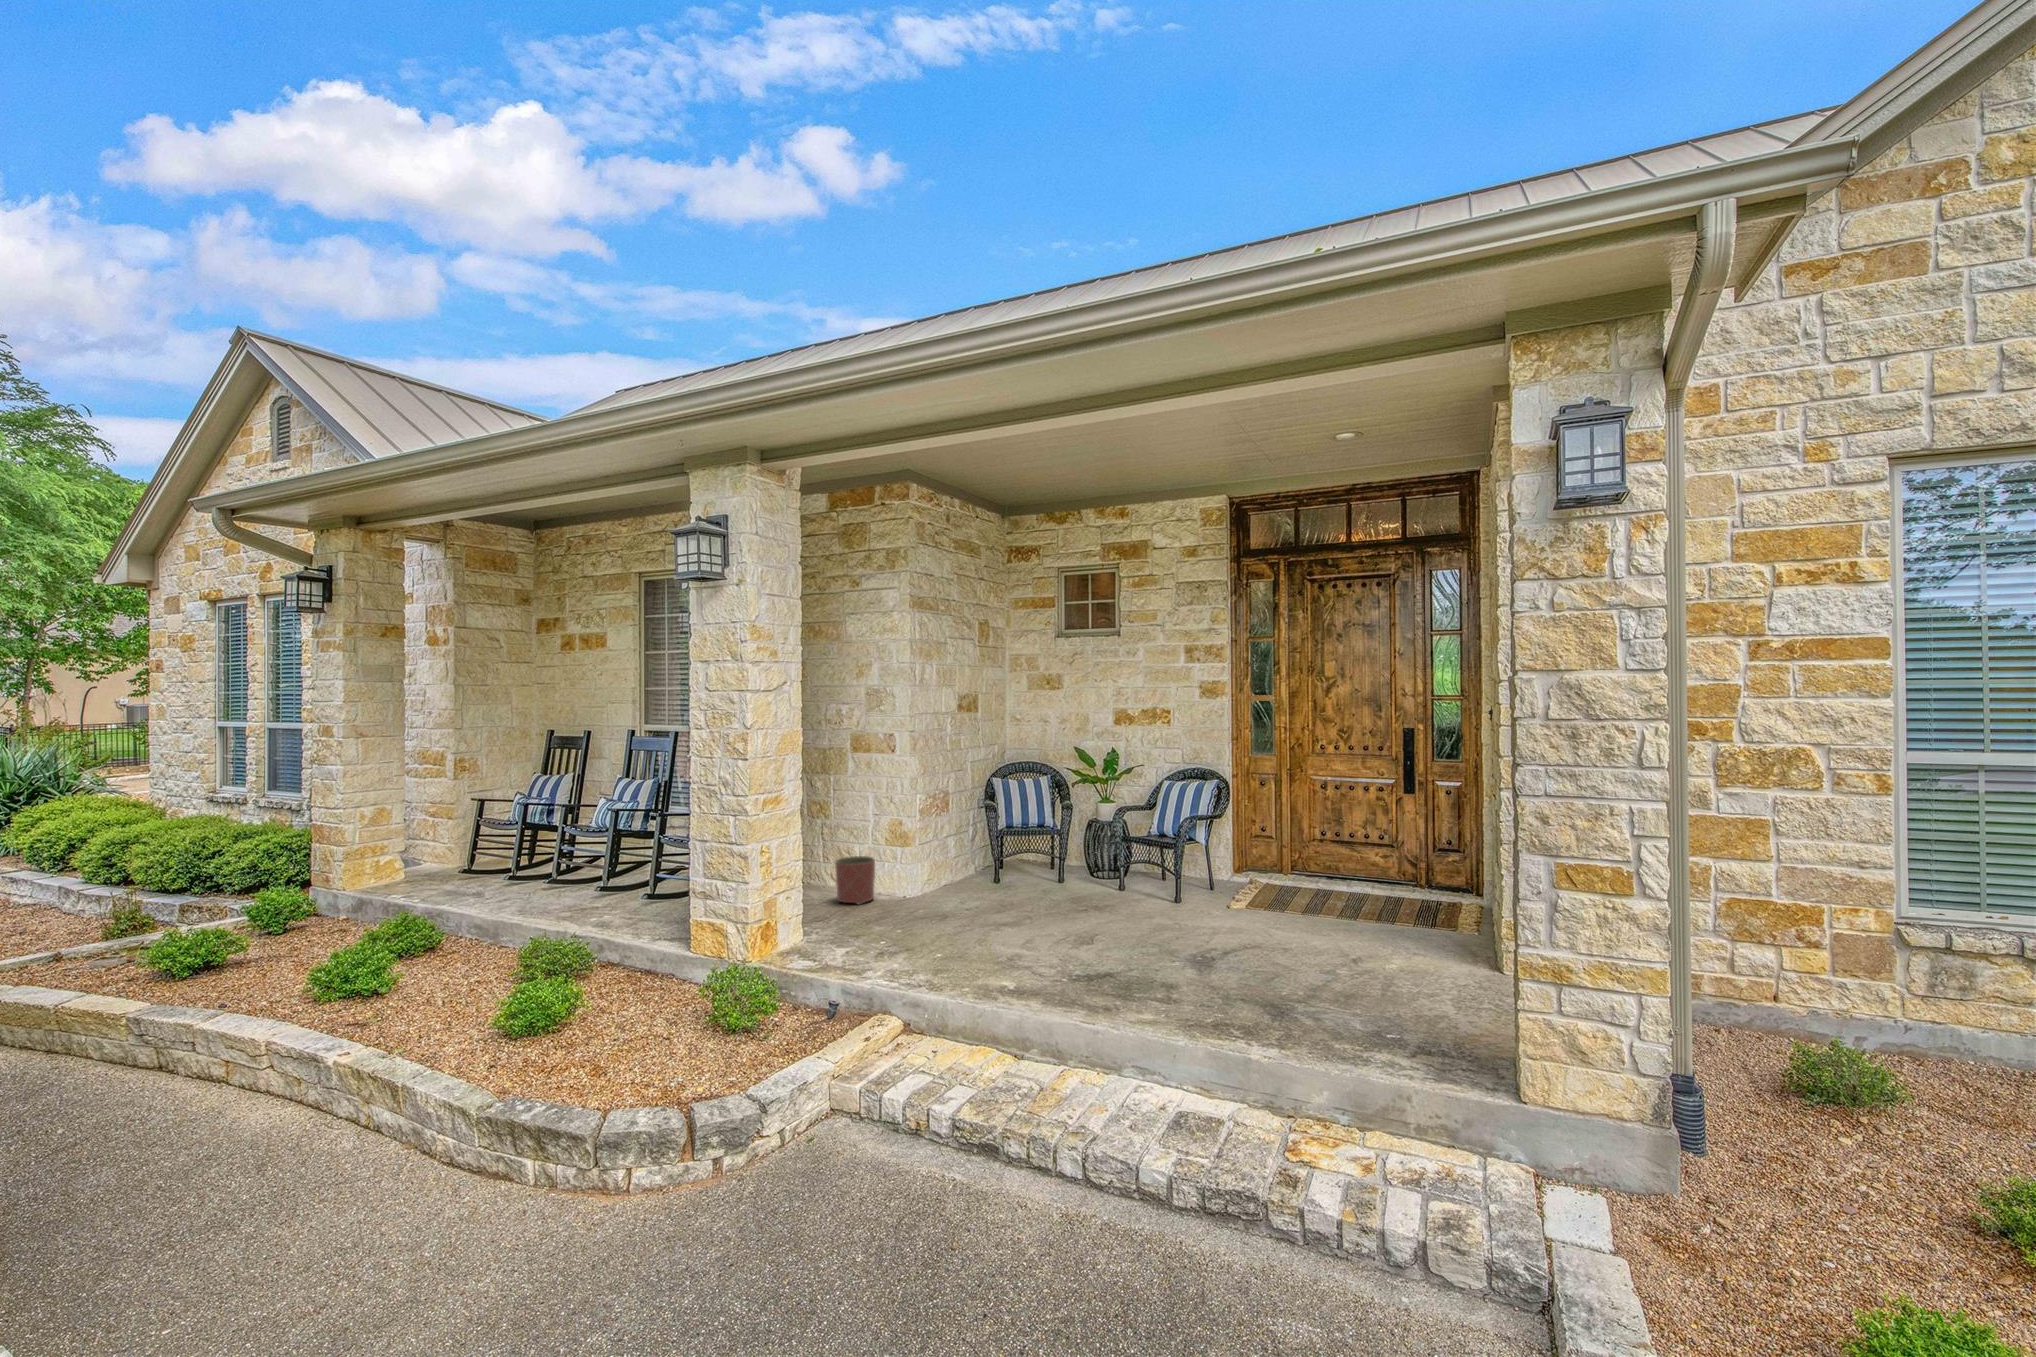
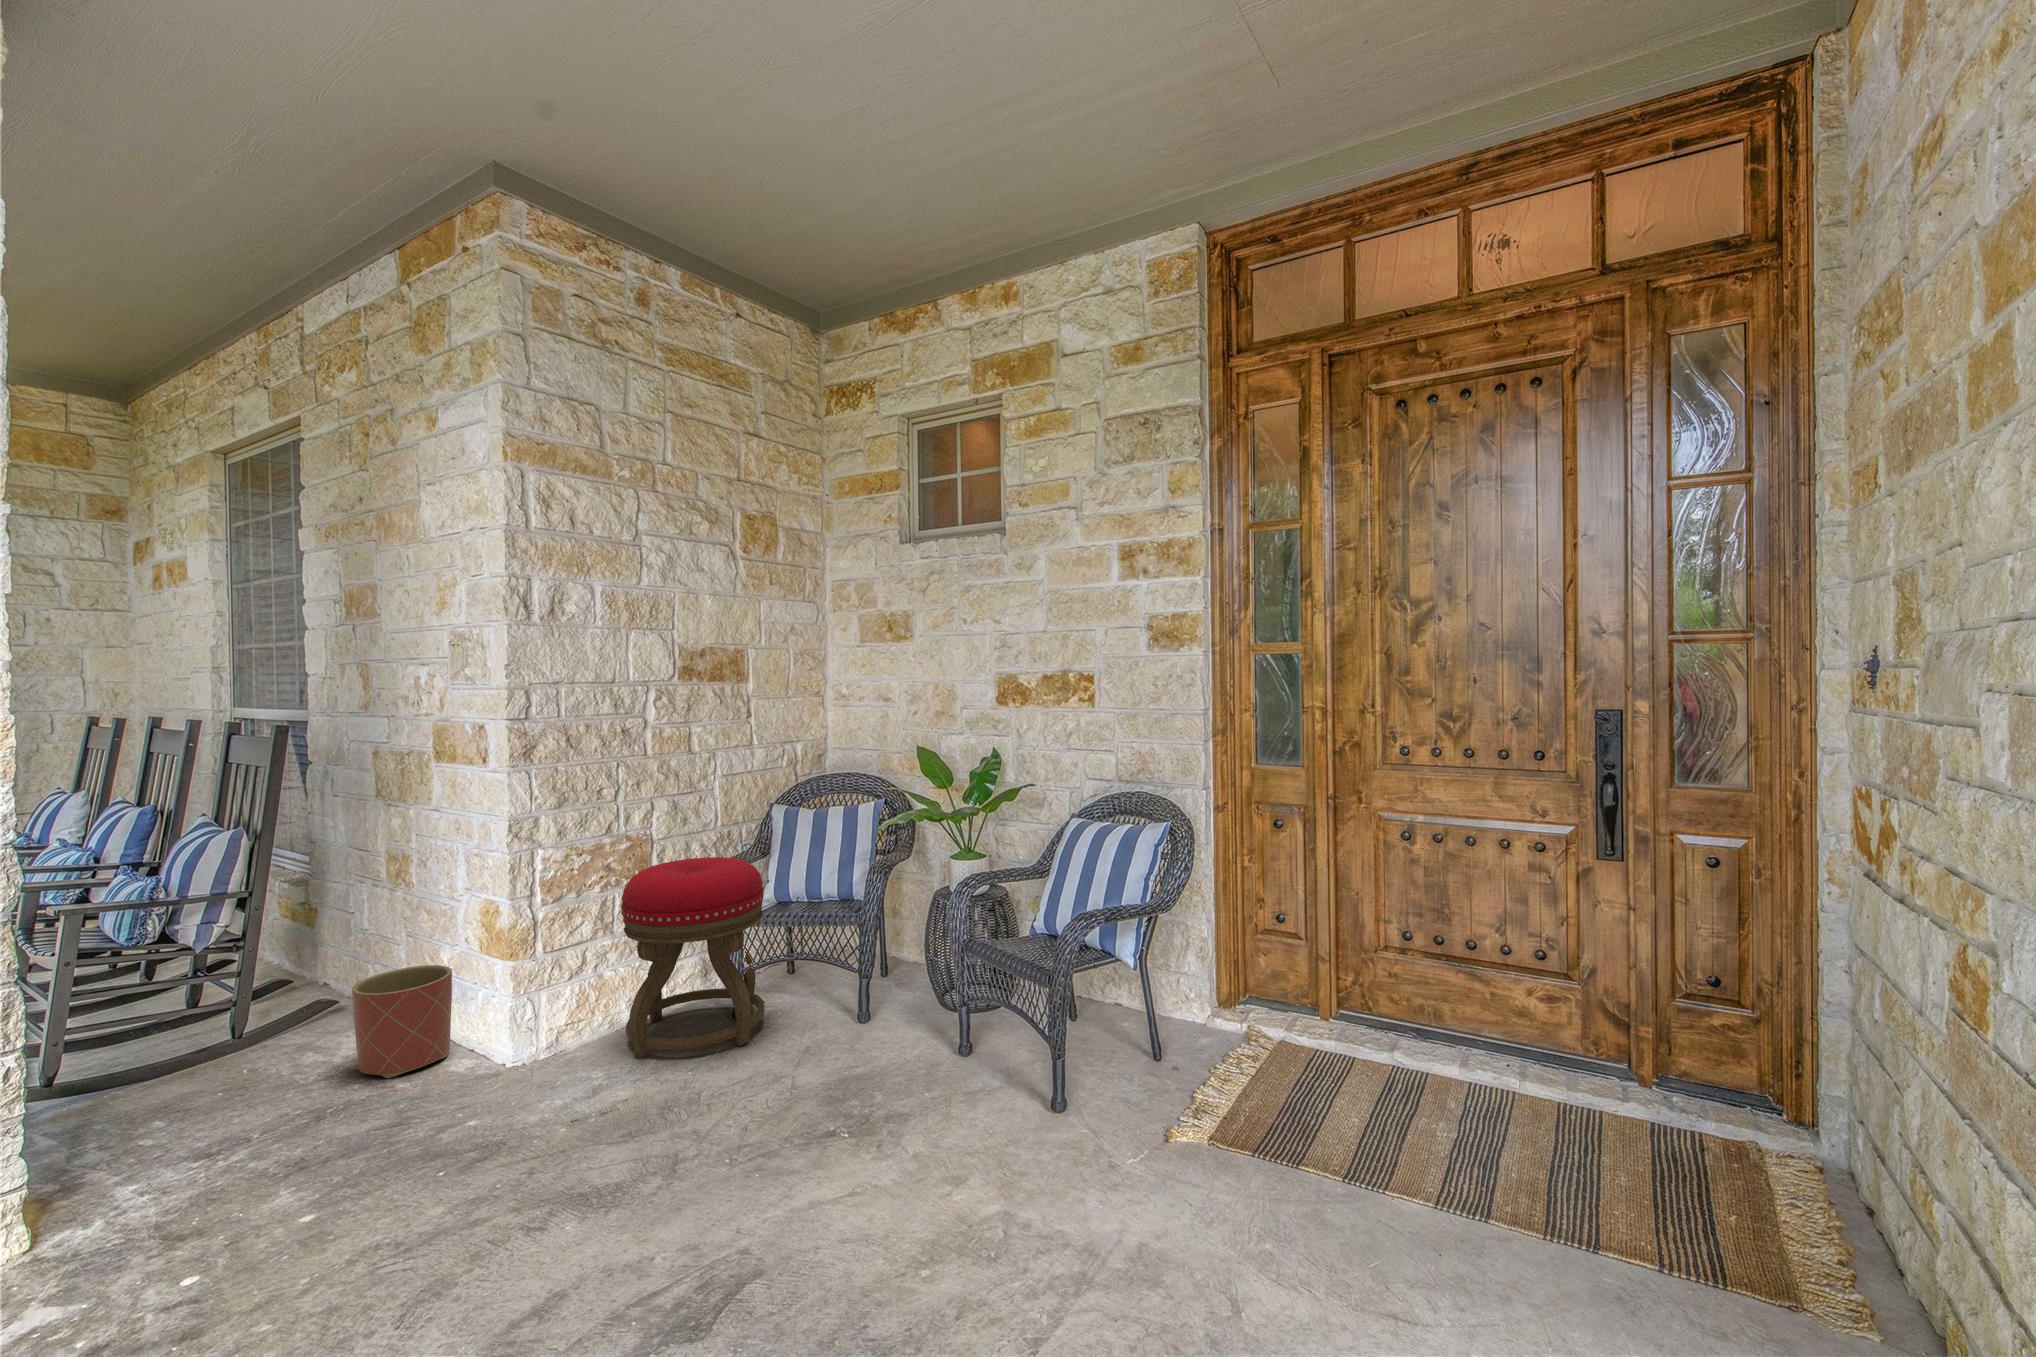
stool: none [949,804,1016,897] -> present [621,857,765,1059]

